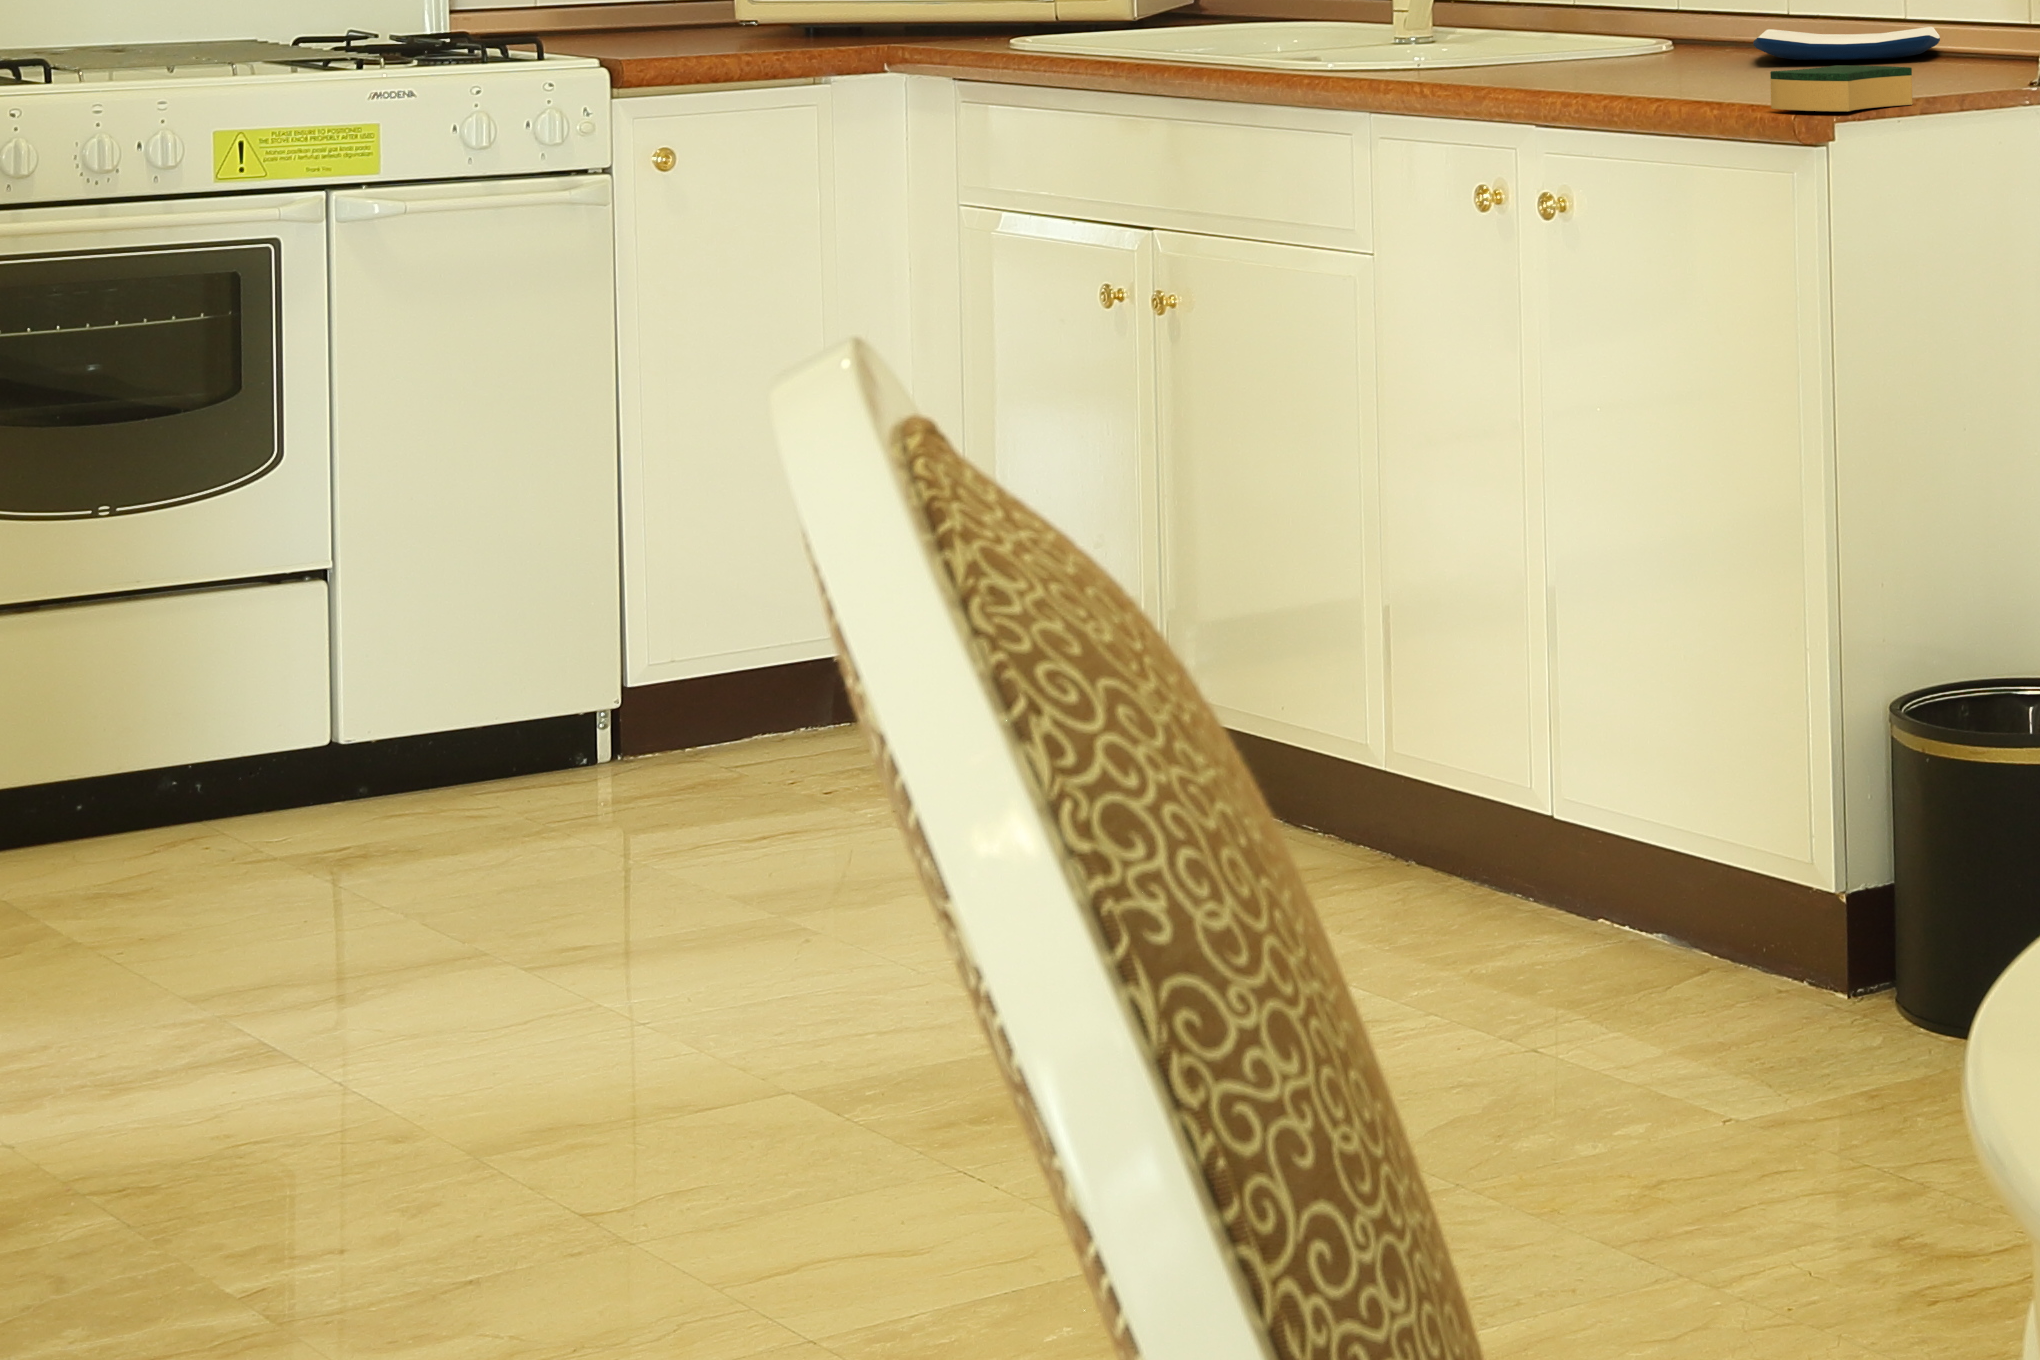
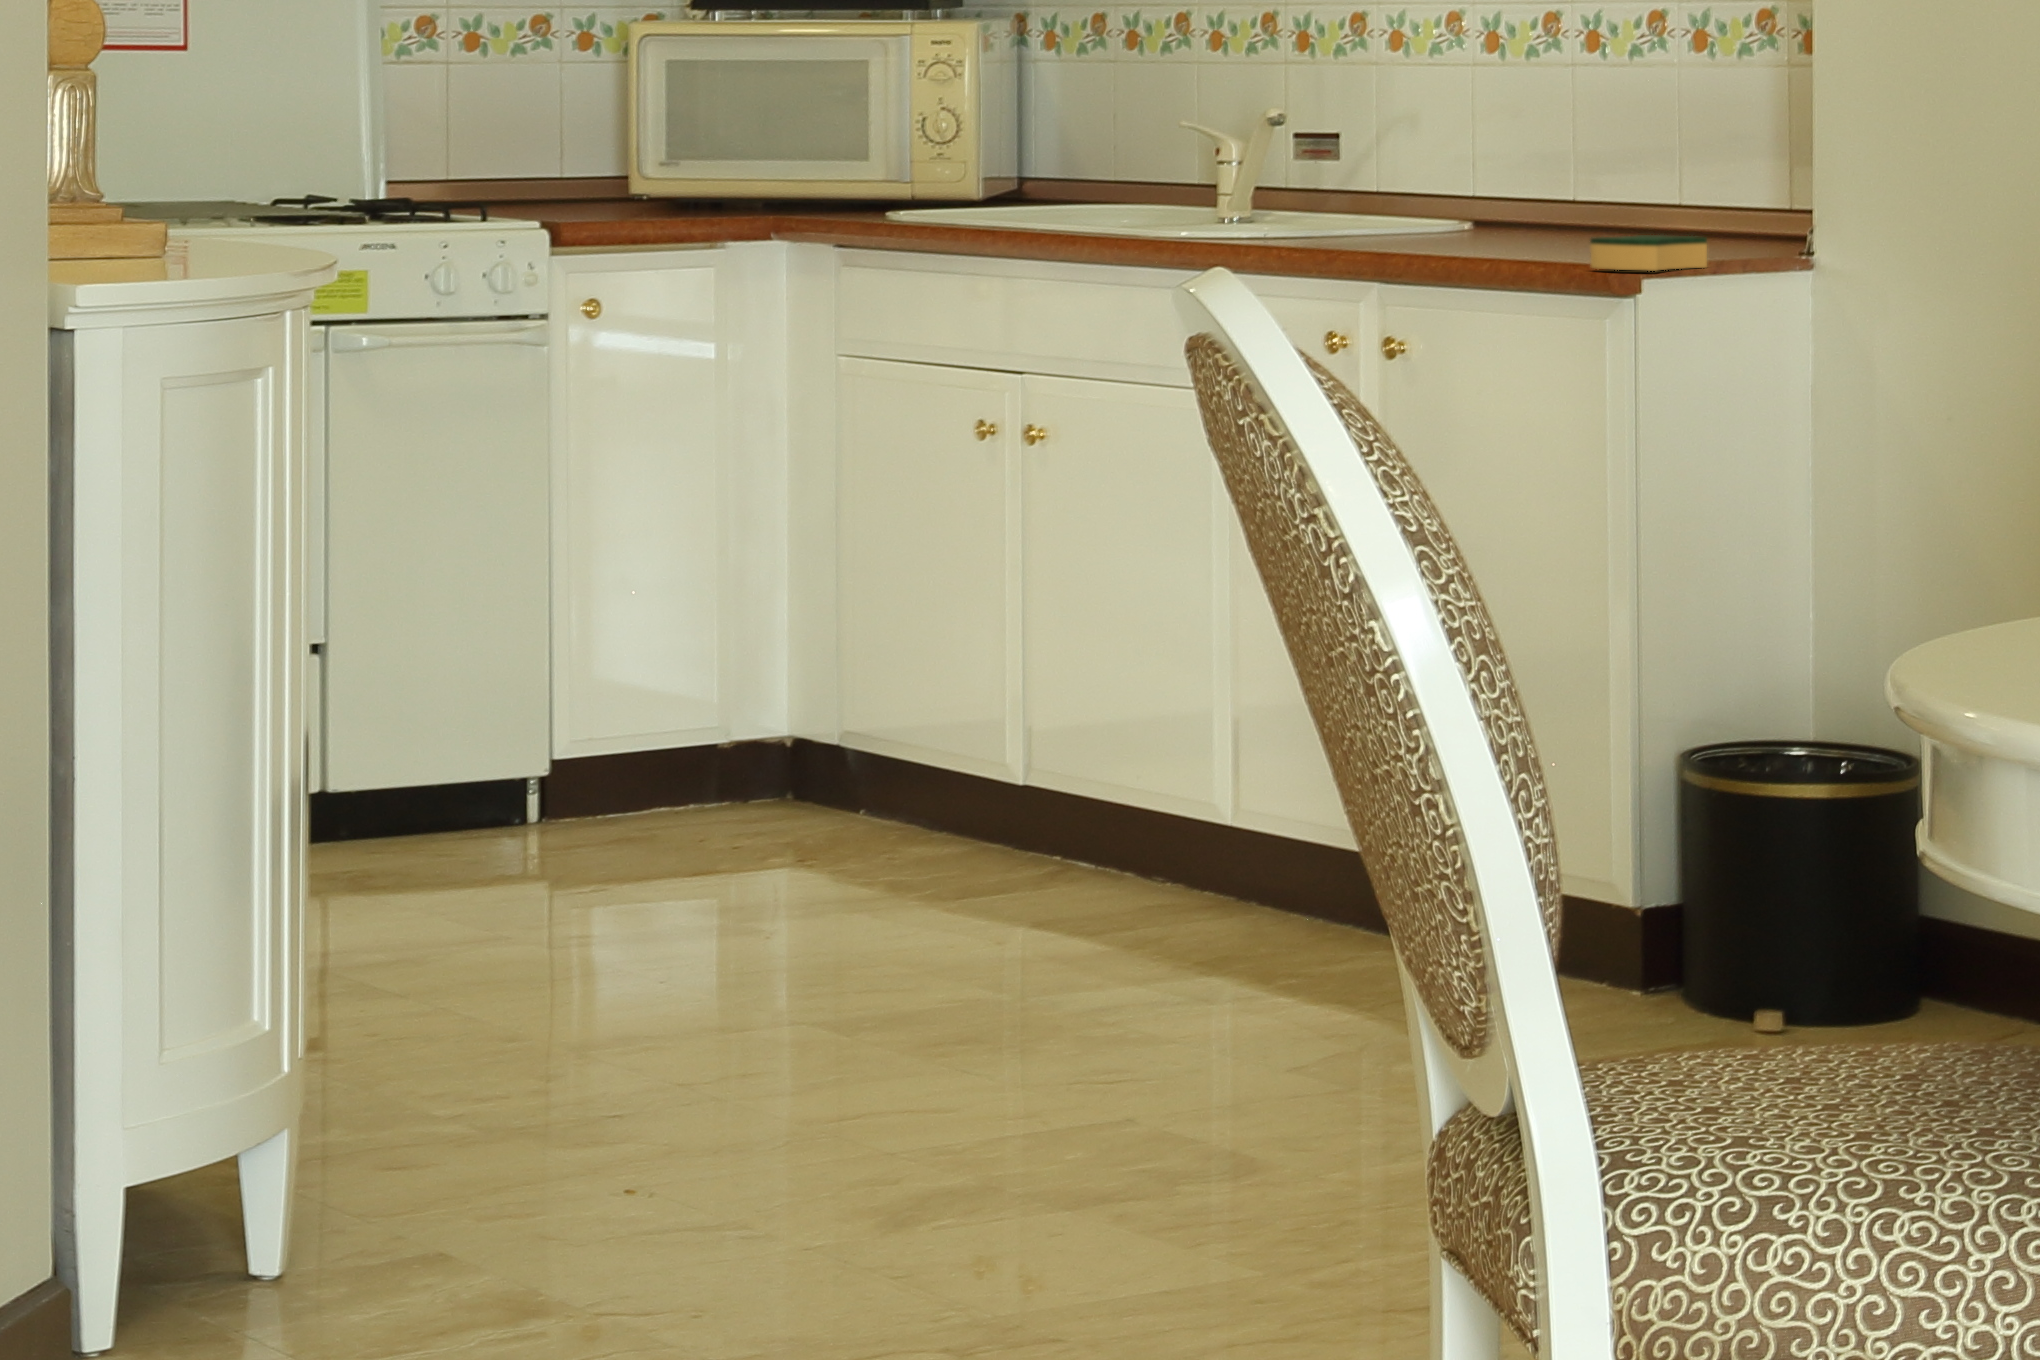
plate: present [1753,27,1940,60] -> none [1555,211,1716,236]

